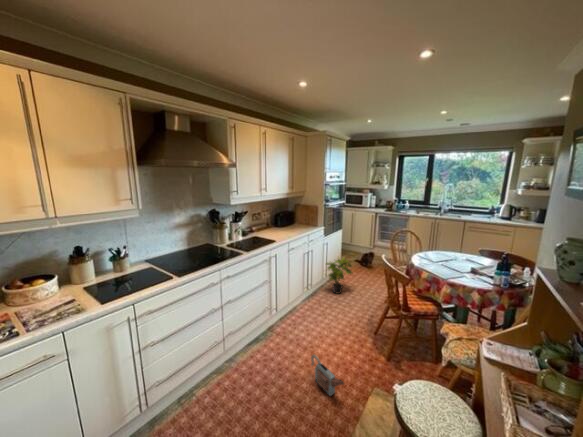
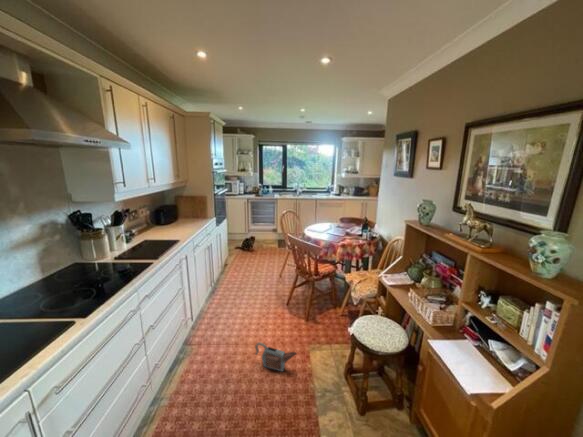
potted plant: present [326,258,352,294] -> none [219,246,248,283]

